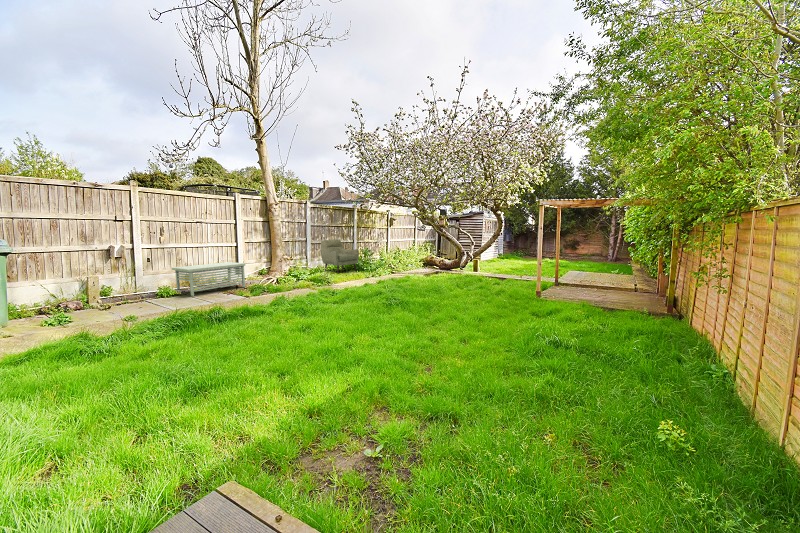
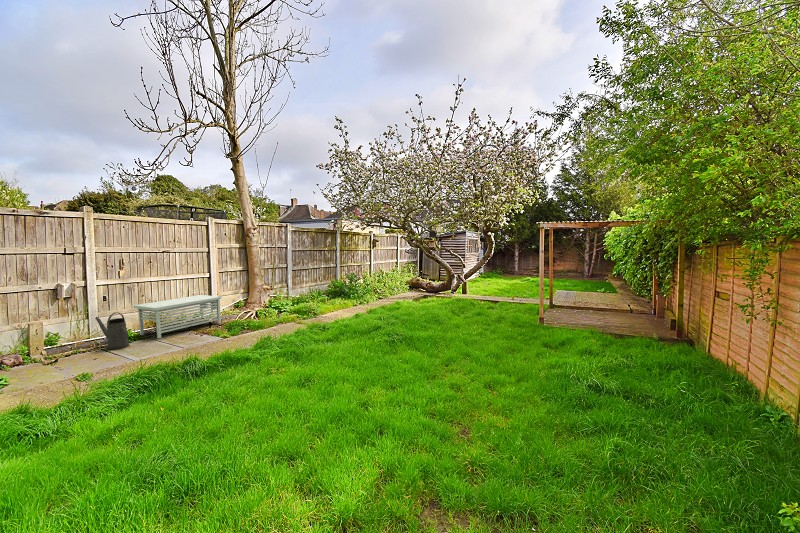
chair: present [321,240,359,273] -> none [302,264,344,302]
watering can: none [141,272,168,302] -> present [96,312,129,349]

